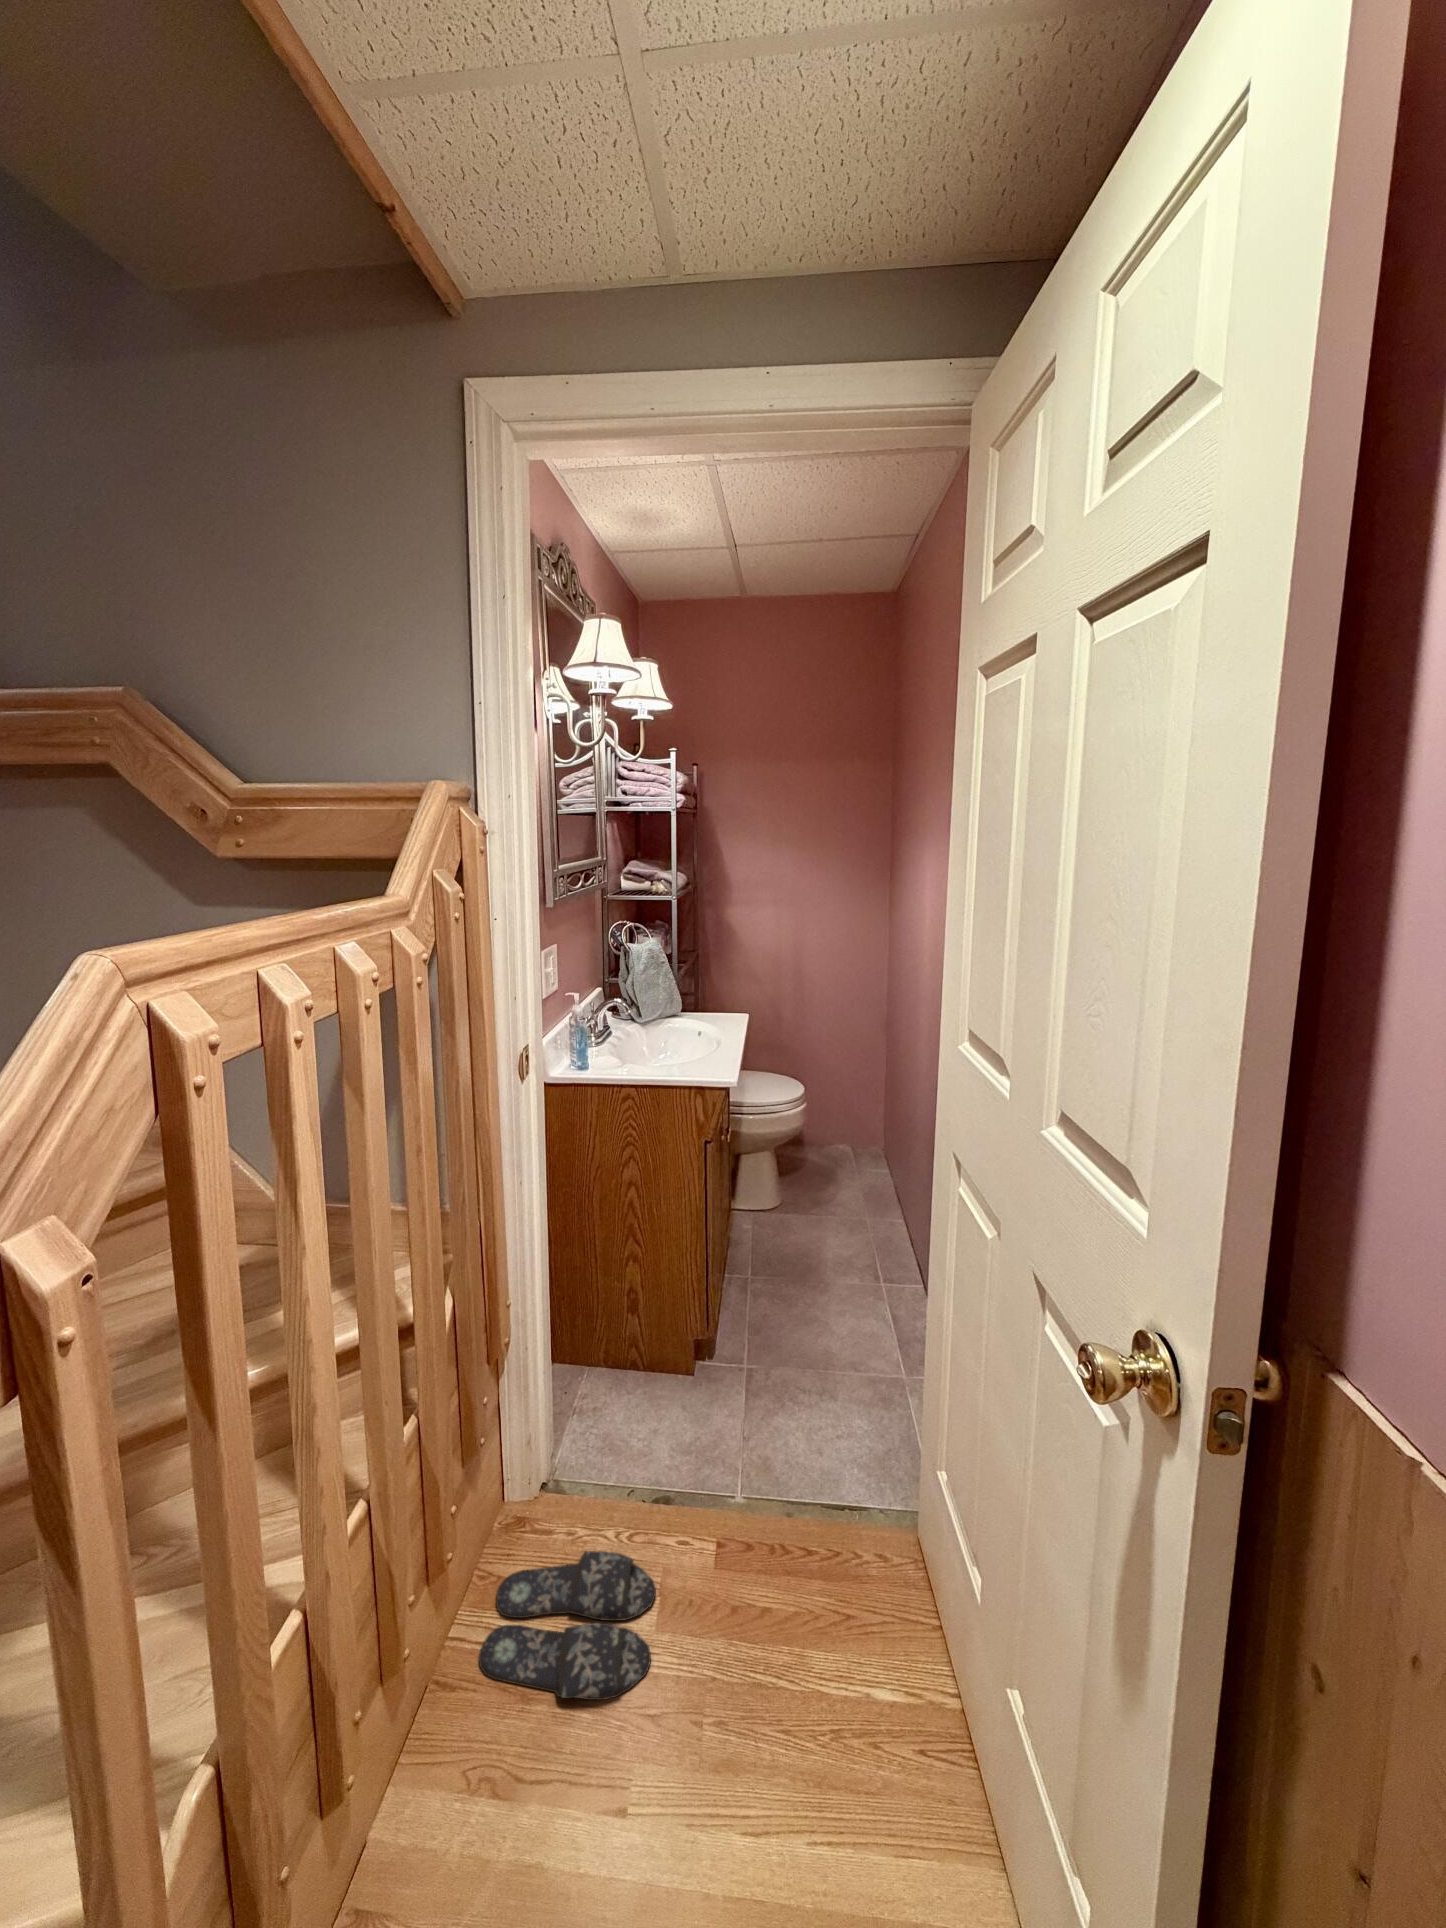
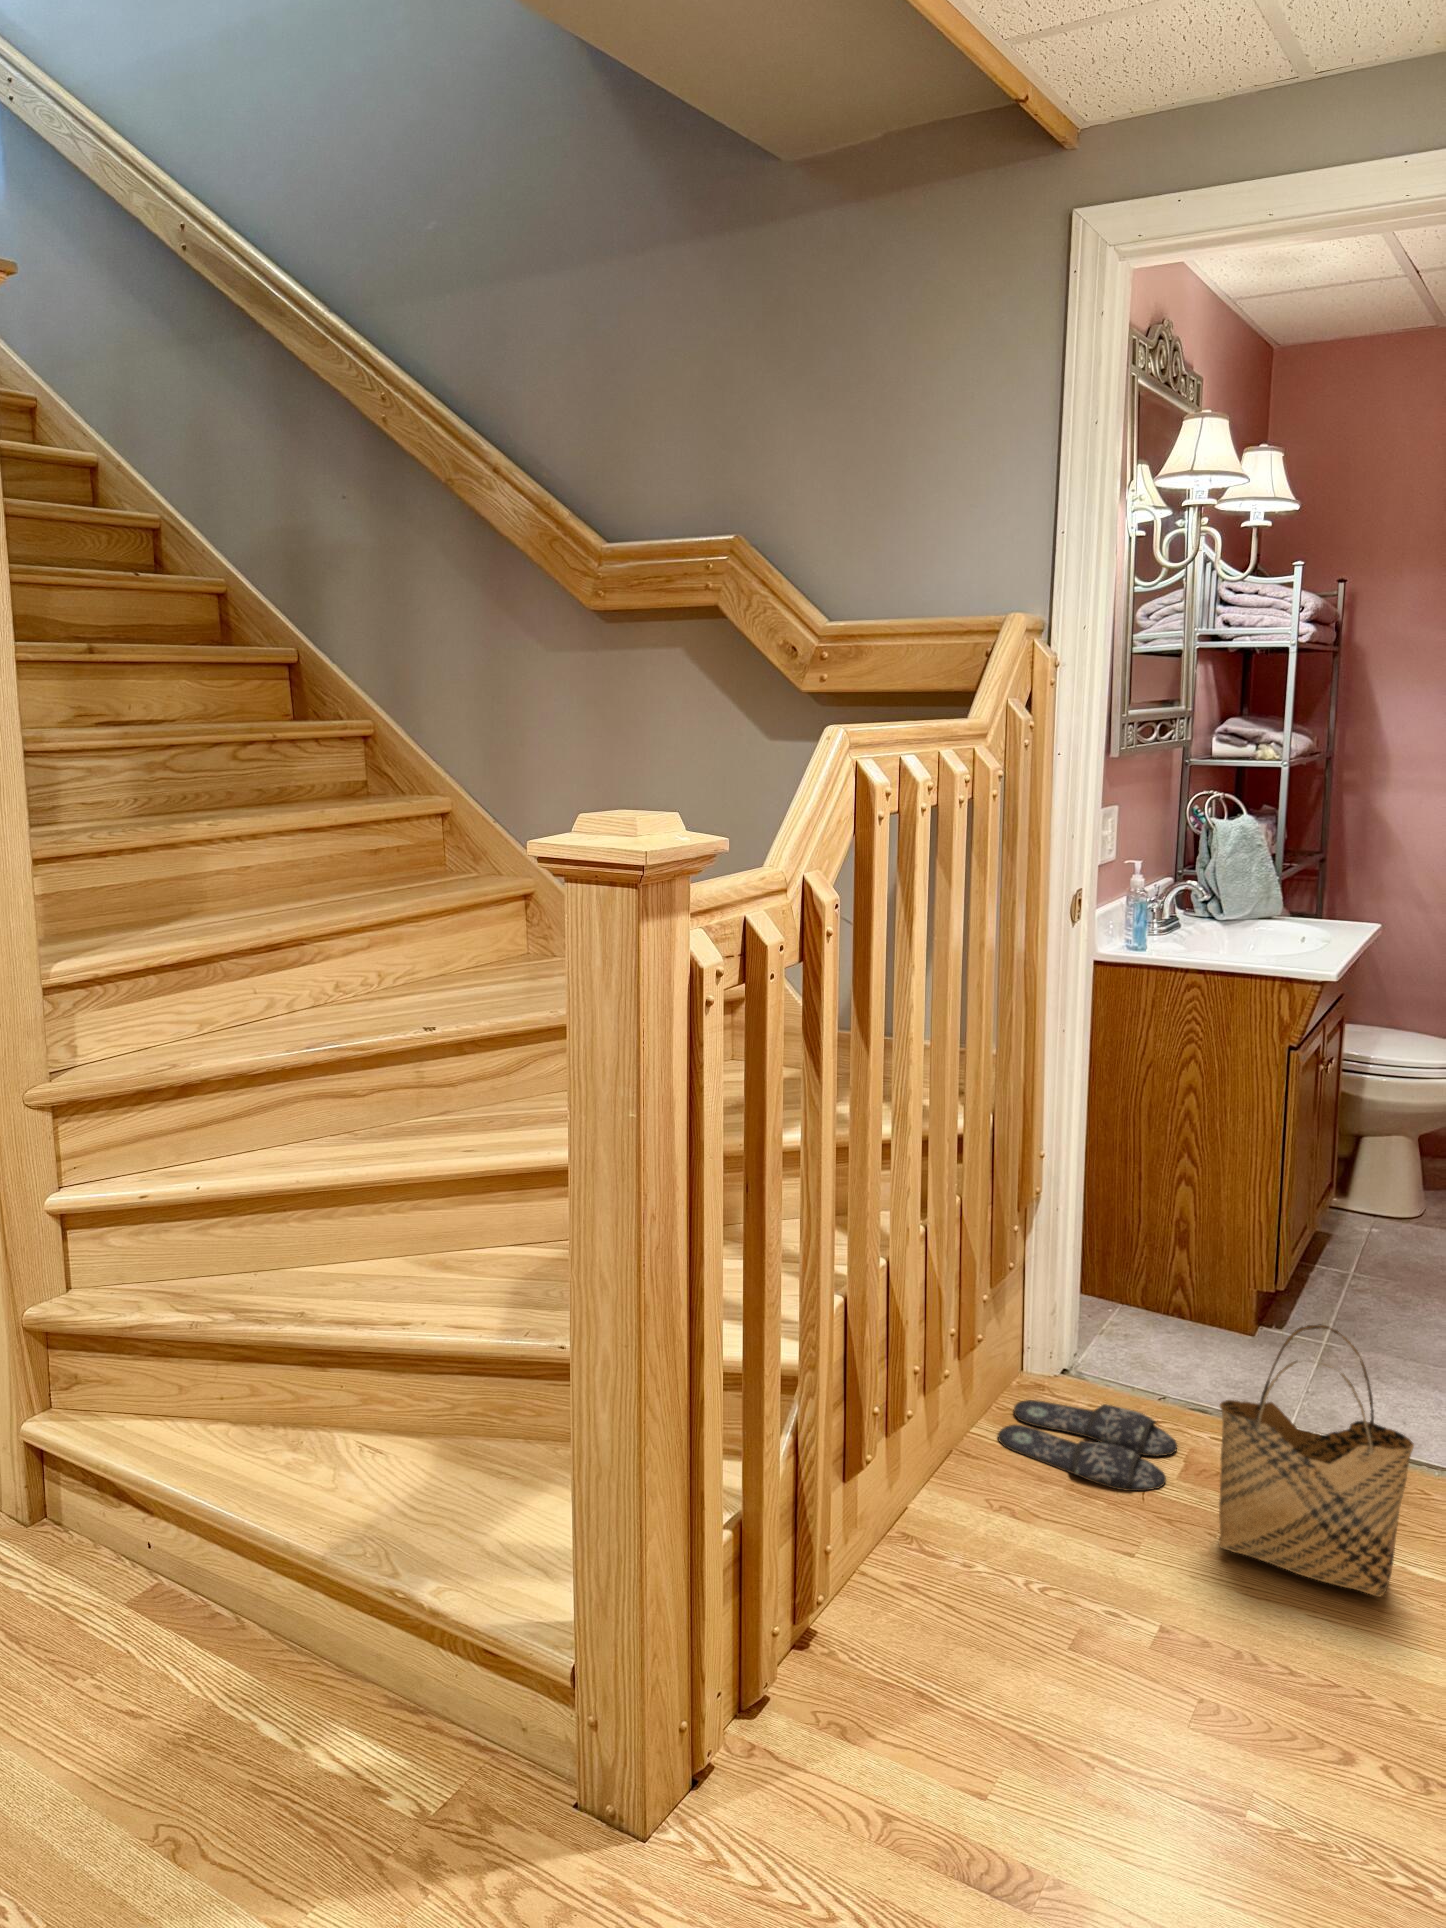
woven basket: none [702,1487,879,1783] -> present [1219,1324,1414,1597]

